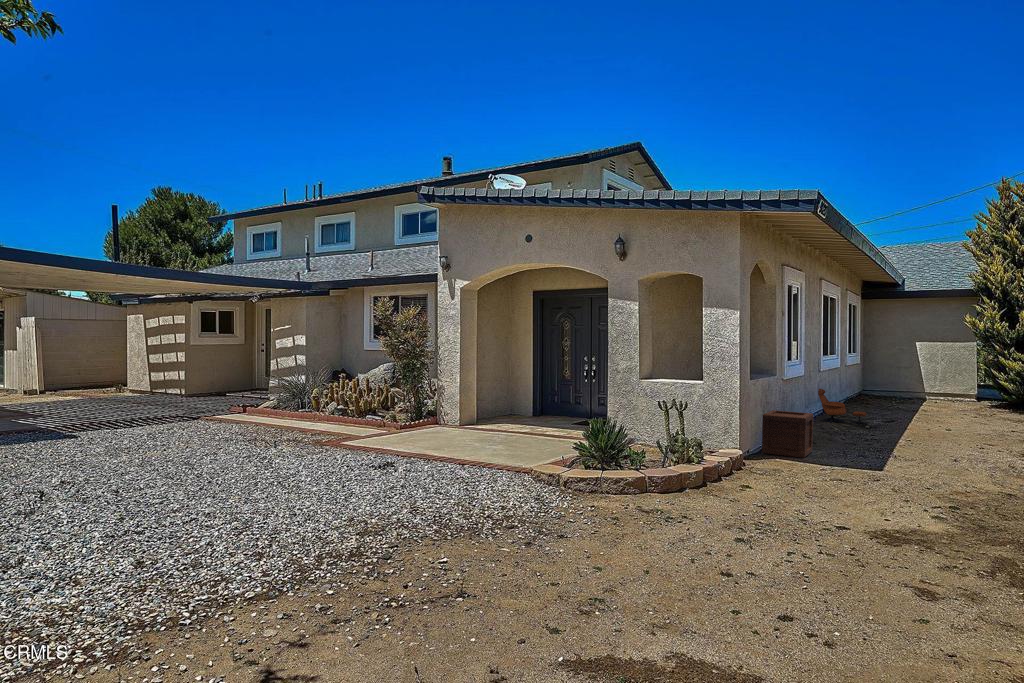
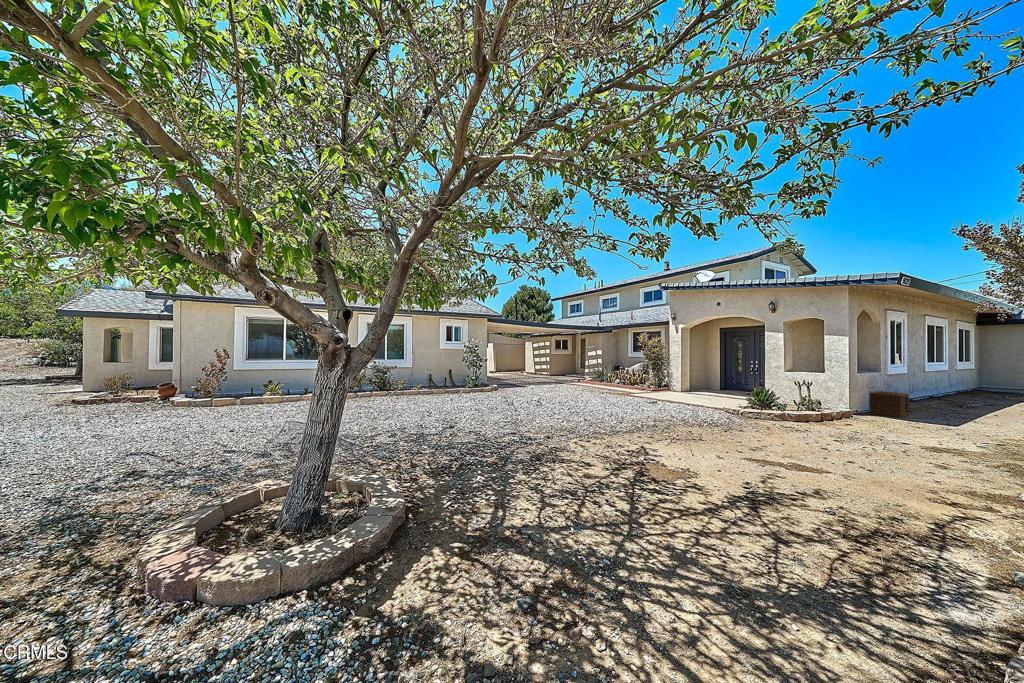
lounge chair: present [818,389,868,425] -> none [924,383,972,407]

